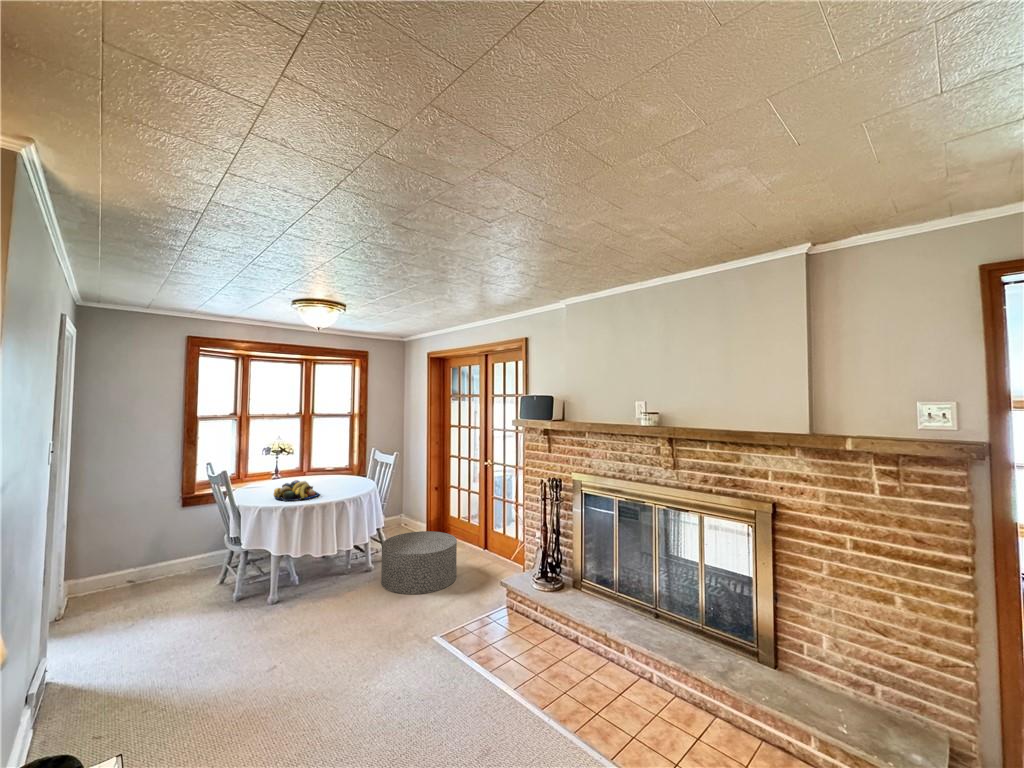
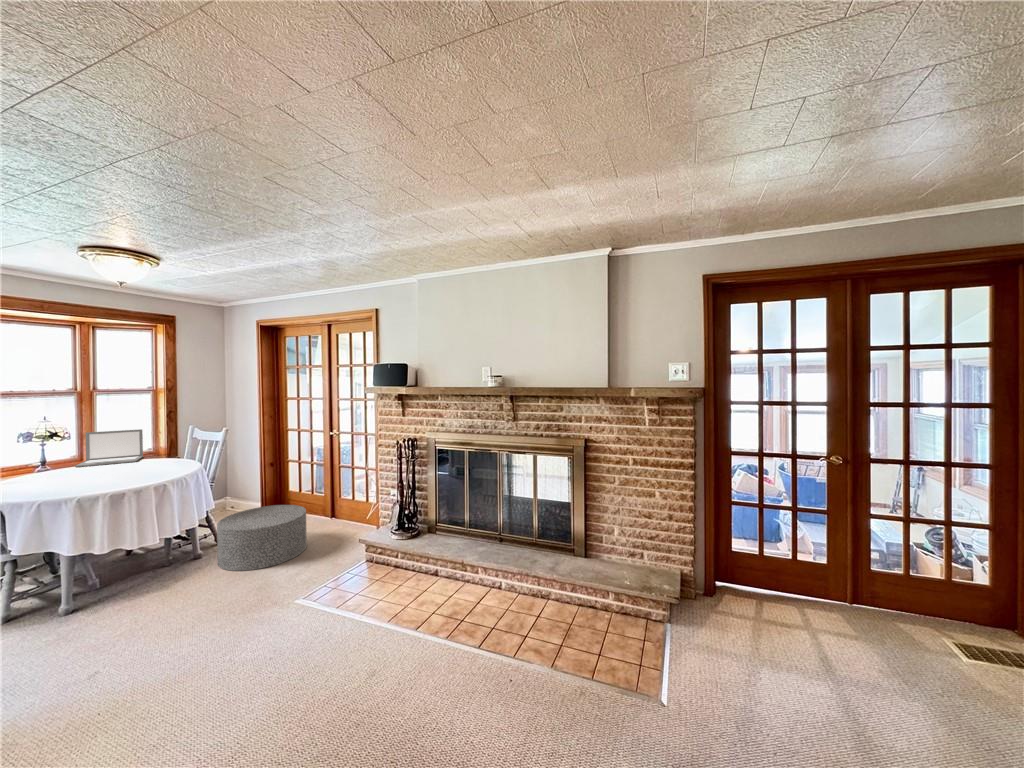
laptop: none [294,449,340,478] -> present [75,429,143,467]
fruit bowl: present [274,480,319,501] -> none [55,466,126,491]

